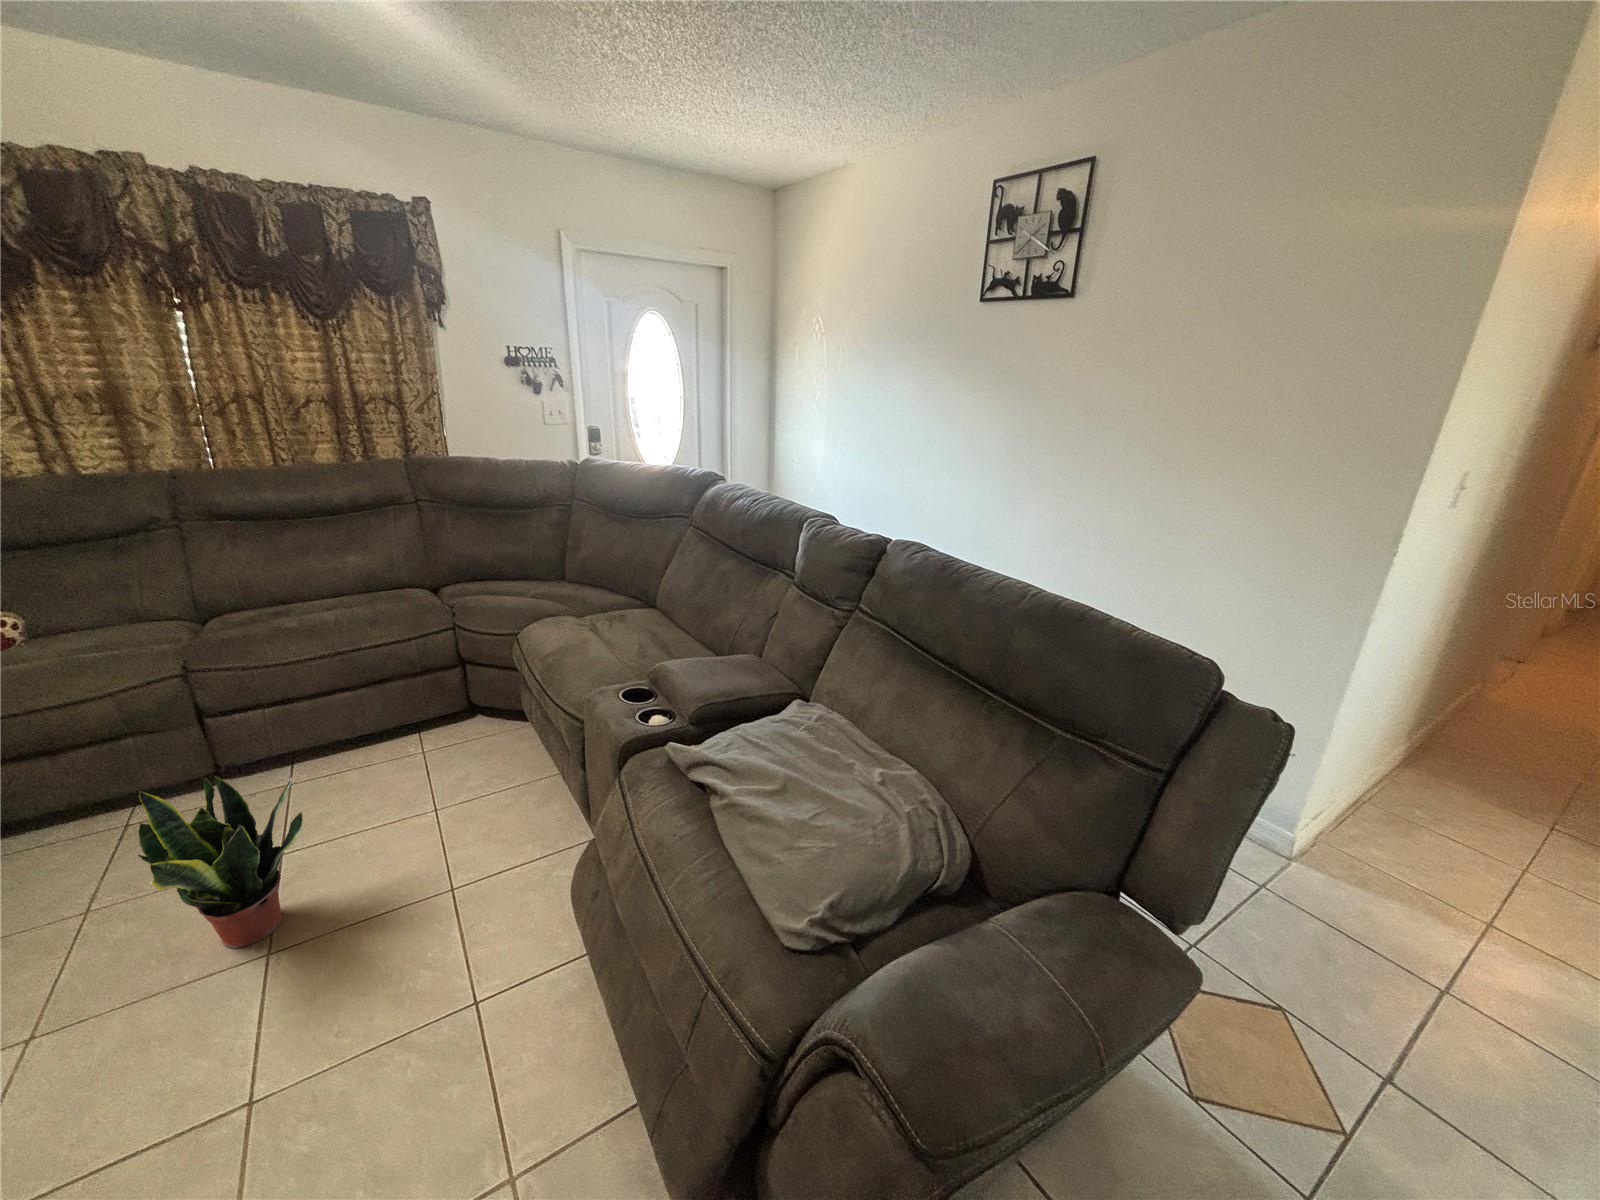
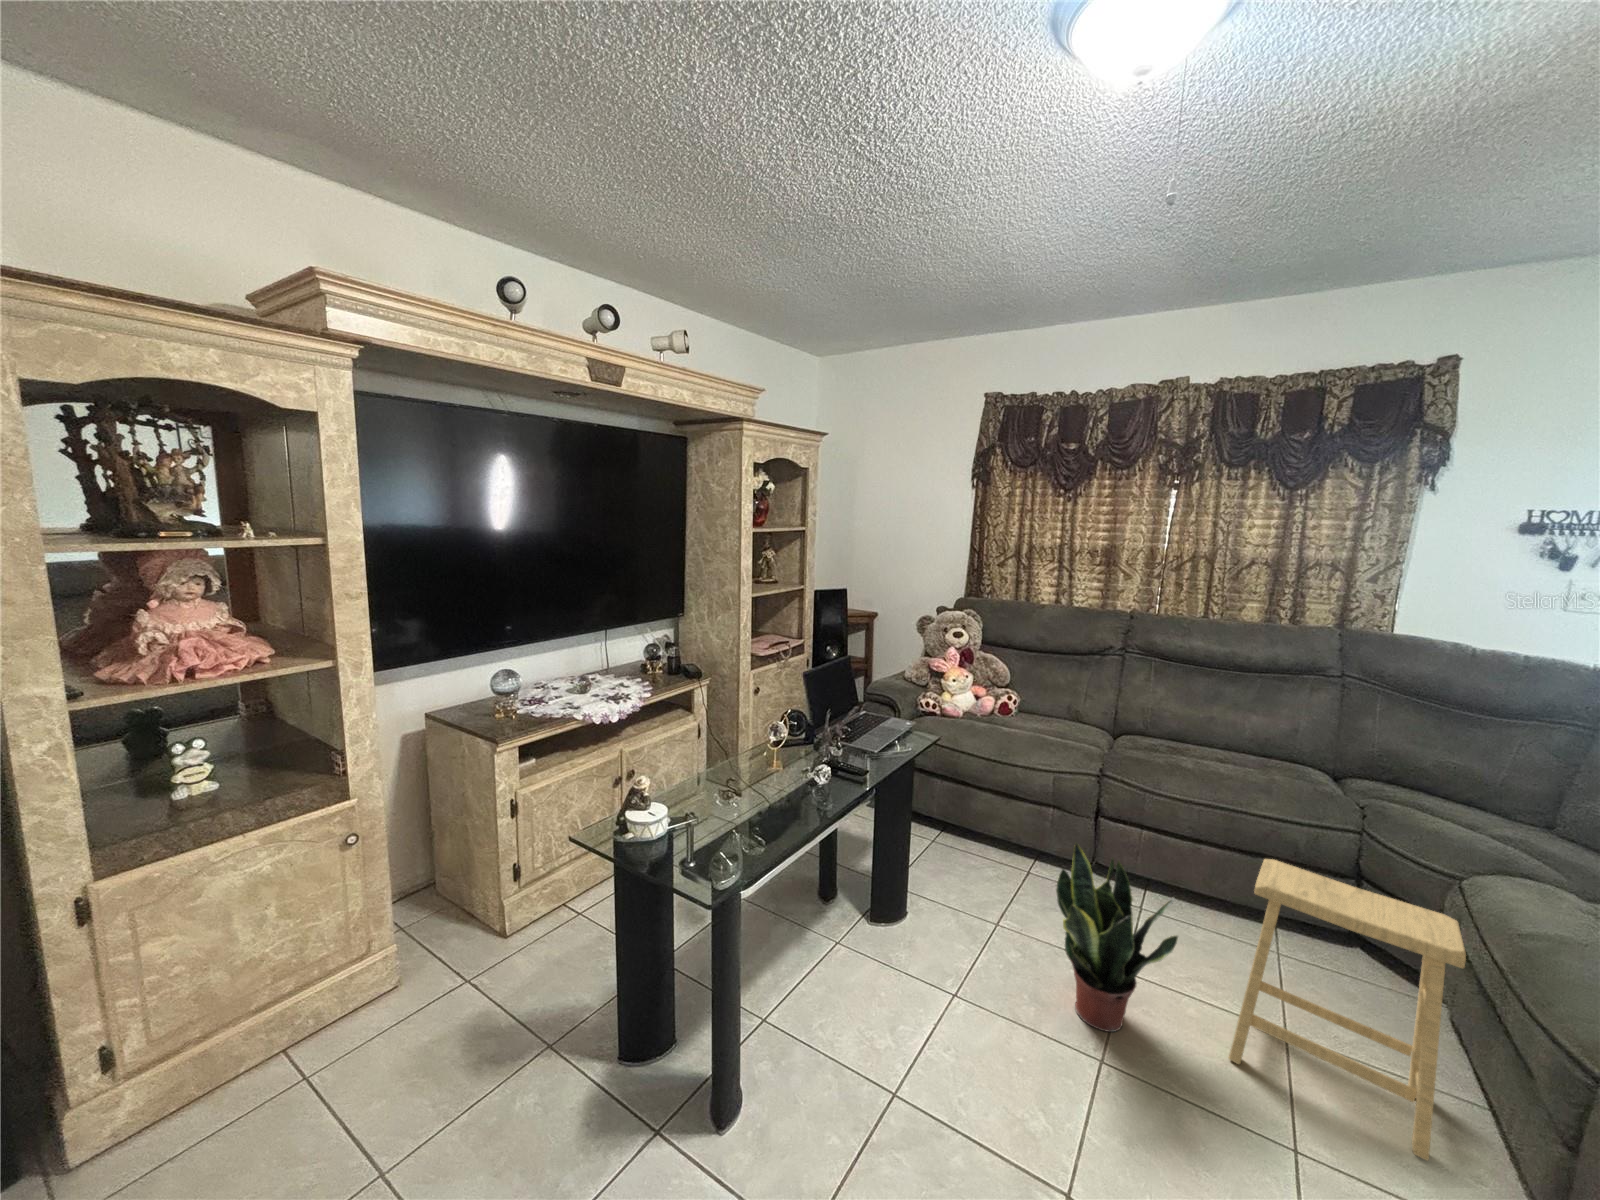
footstool: none [358,678,523,871] -> present [1229,859,1466,1161]

